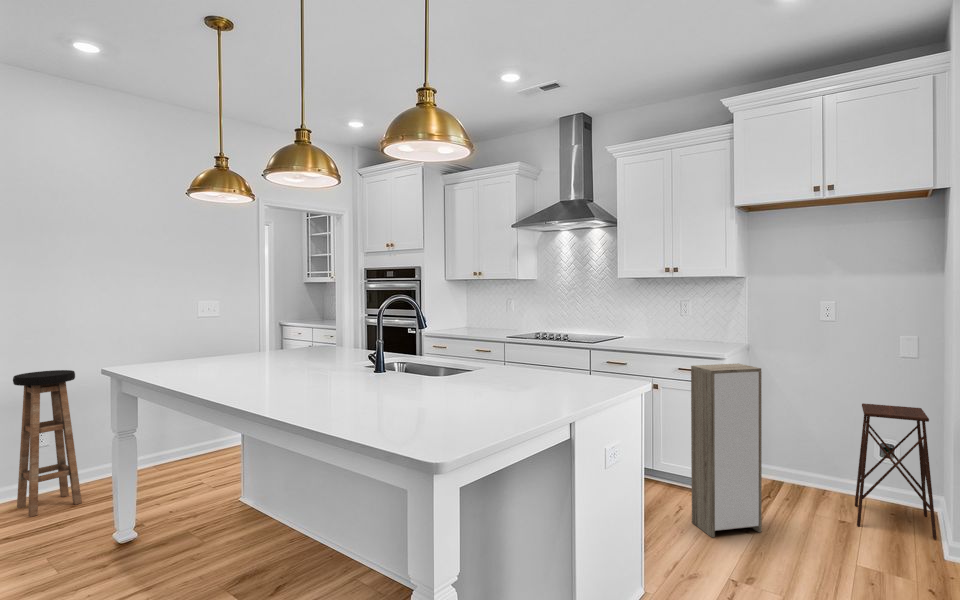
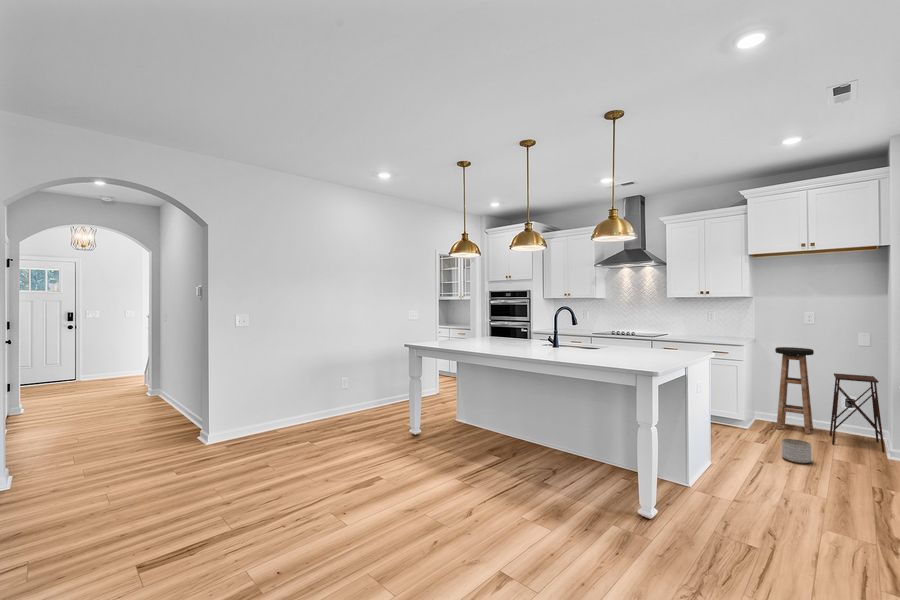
storage cabinet: present [691,363,762,537] -> none [726,347,771,446]
bar stool: present [13,370,82,517] -> present [775,347,814,434]
planter: none [773,528,820,576] -> present [782,439,811,463]

